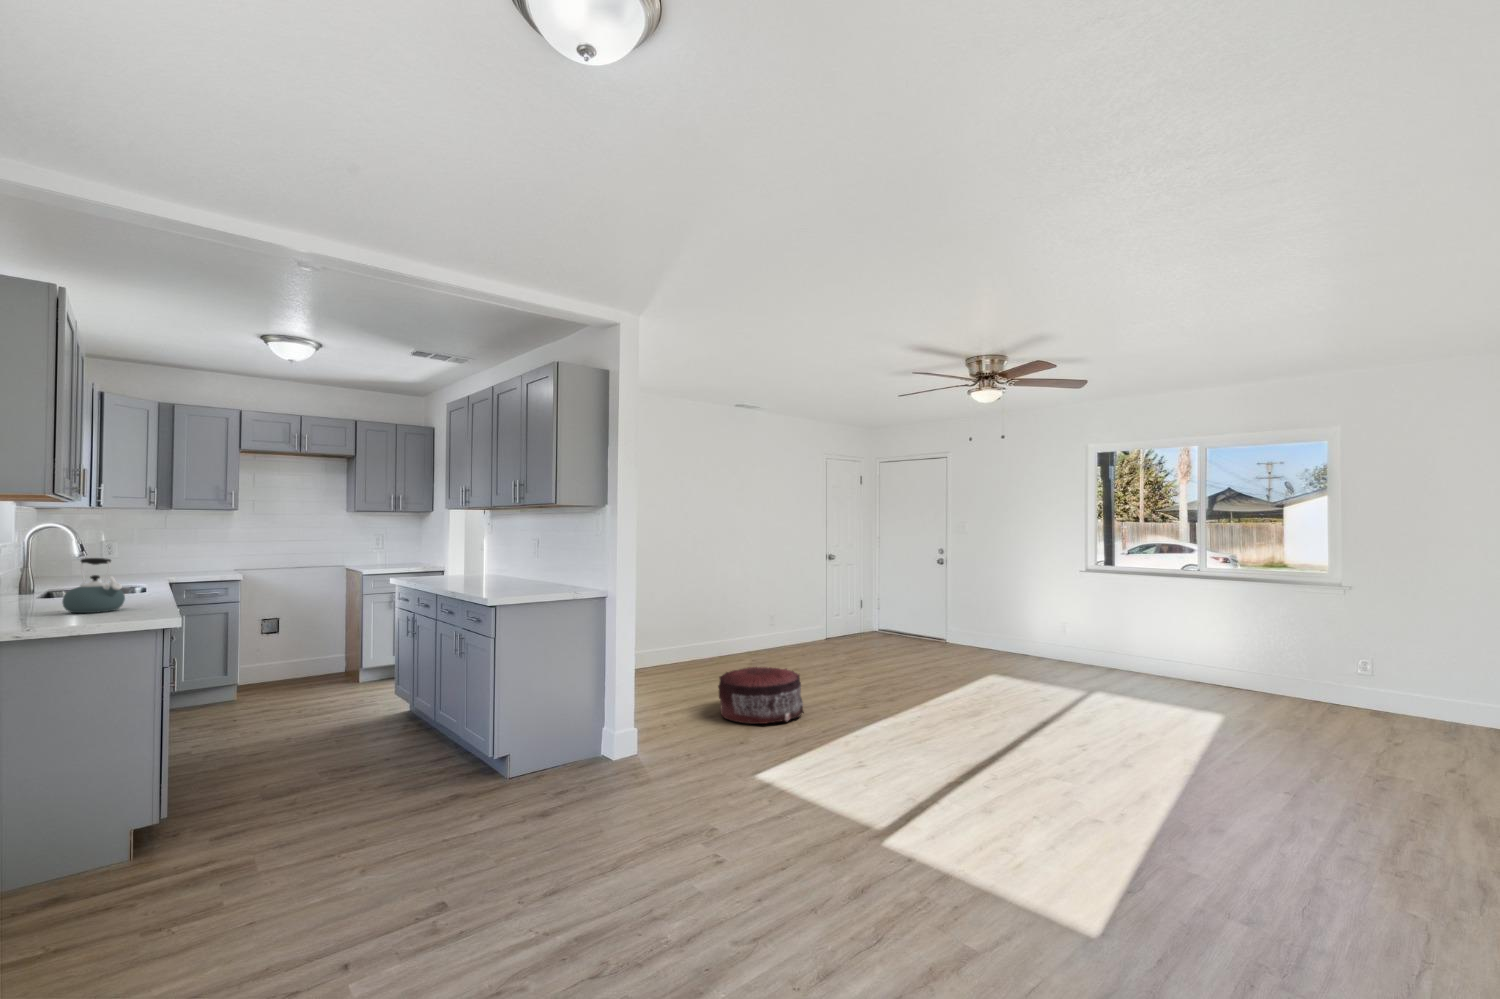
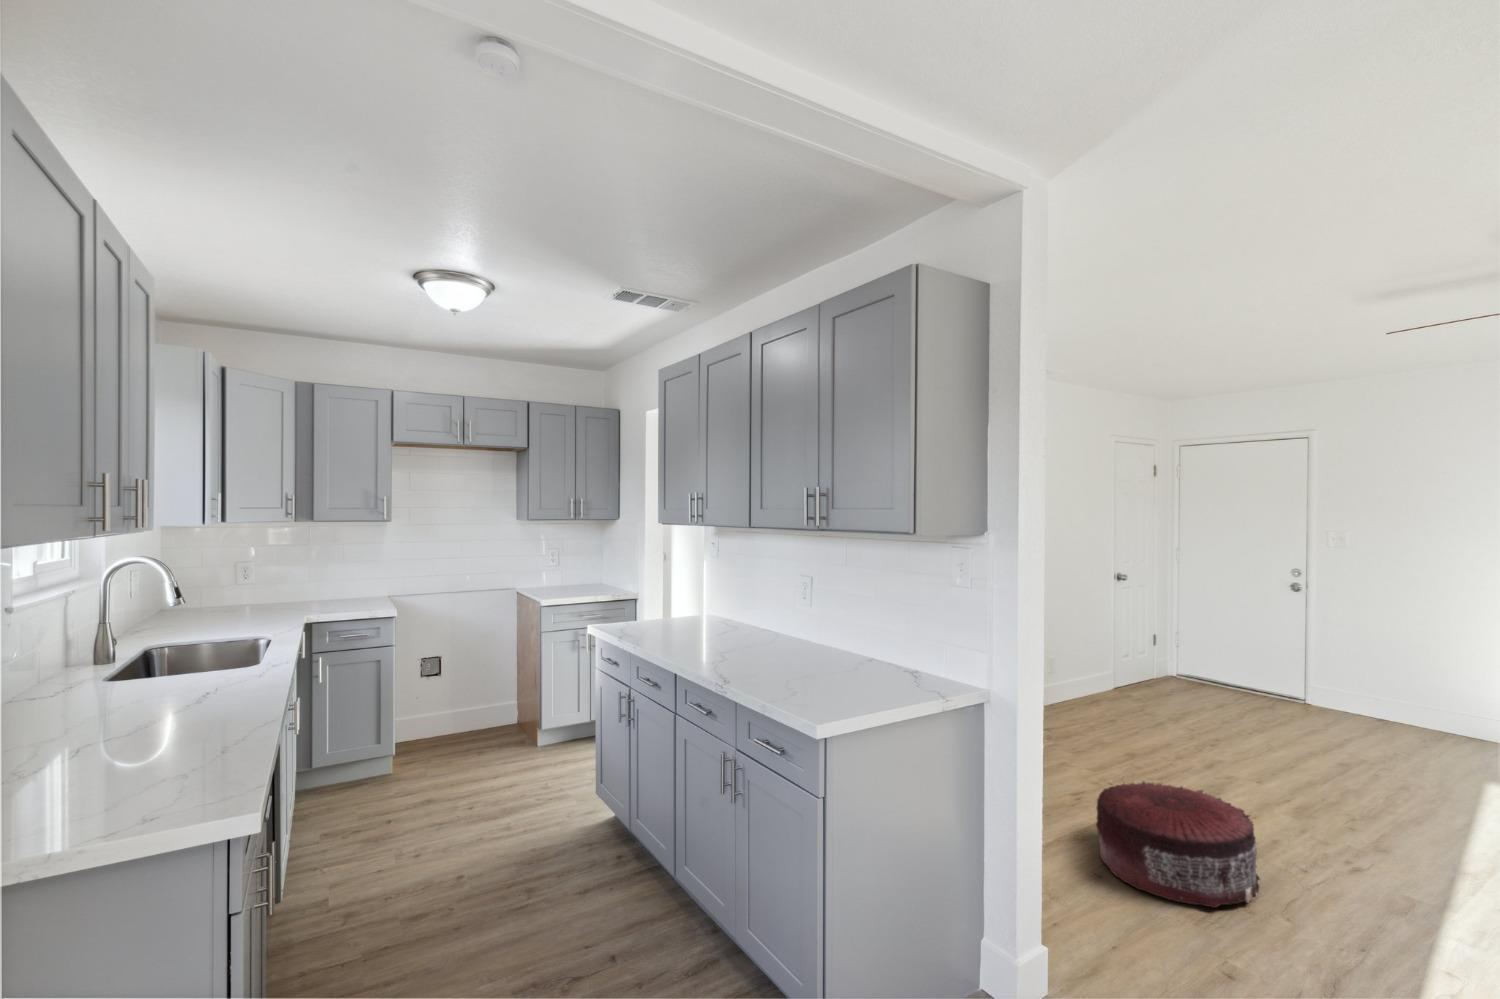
kettle: present [62,558,125,613] -> none [78,649,191,760]

